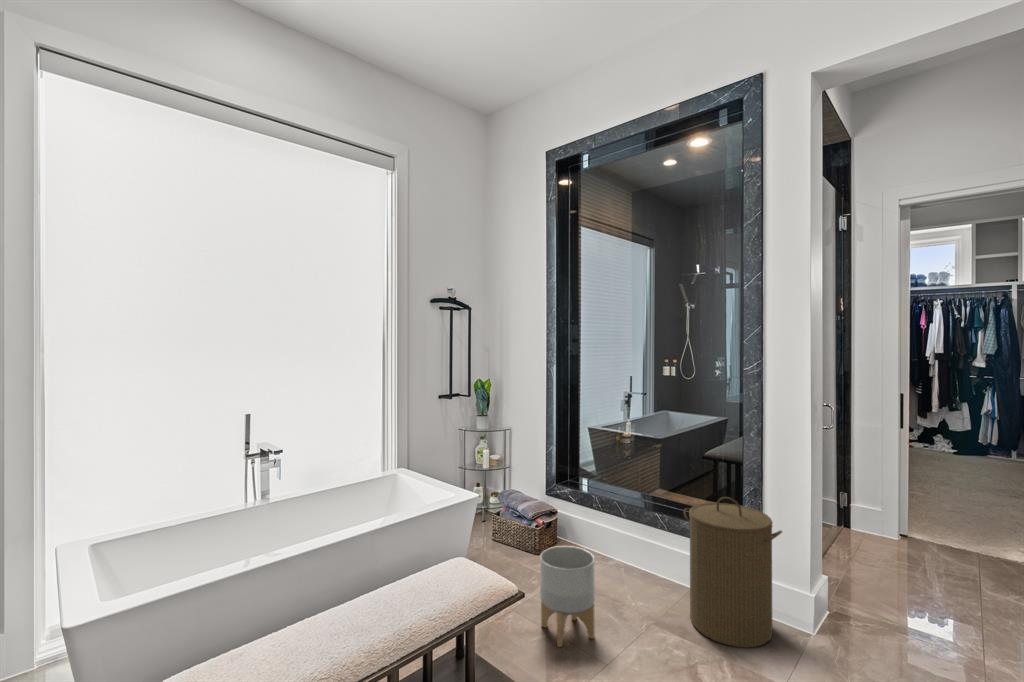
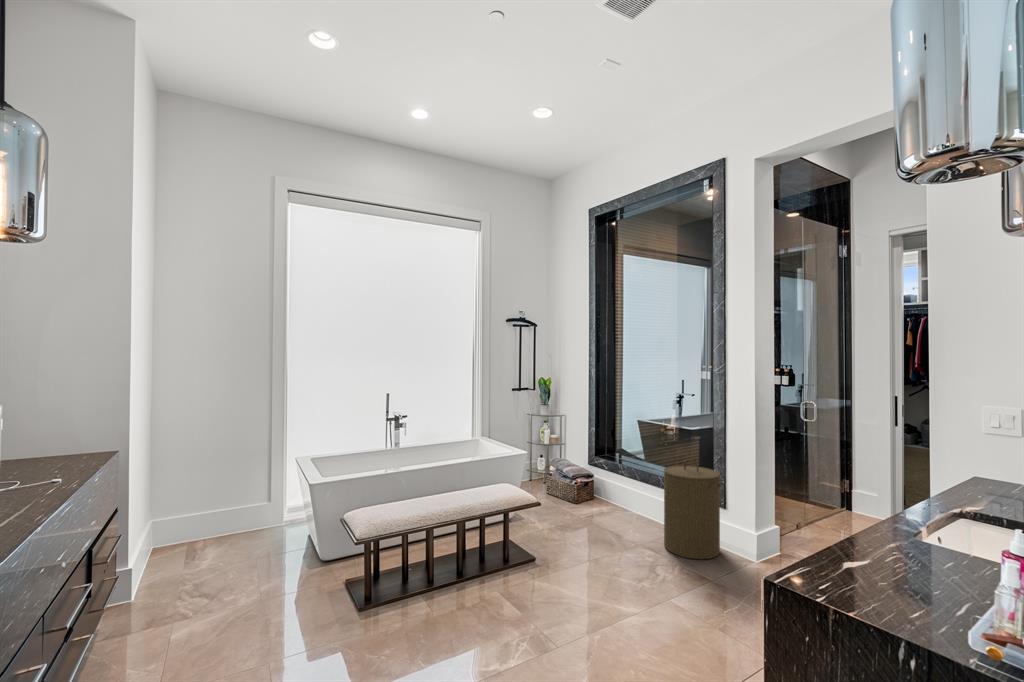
planter: present [540,546,595,647] -> none [559,486,595,546]

